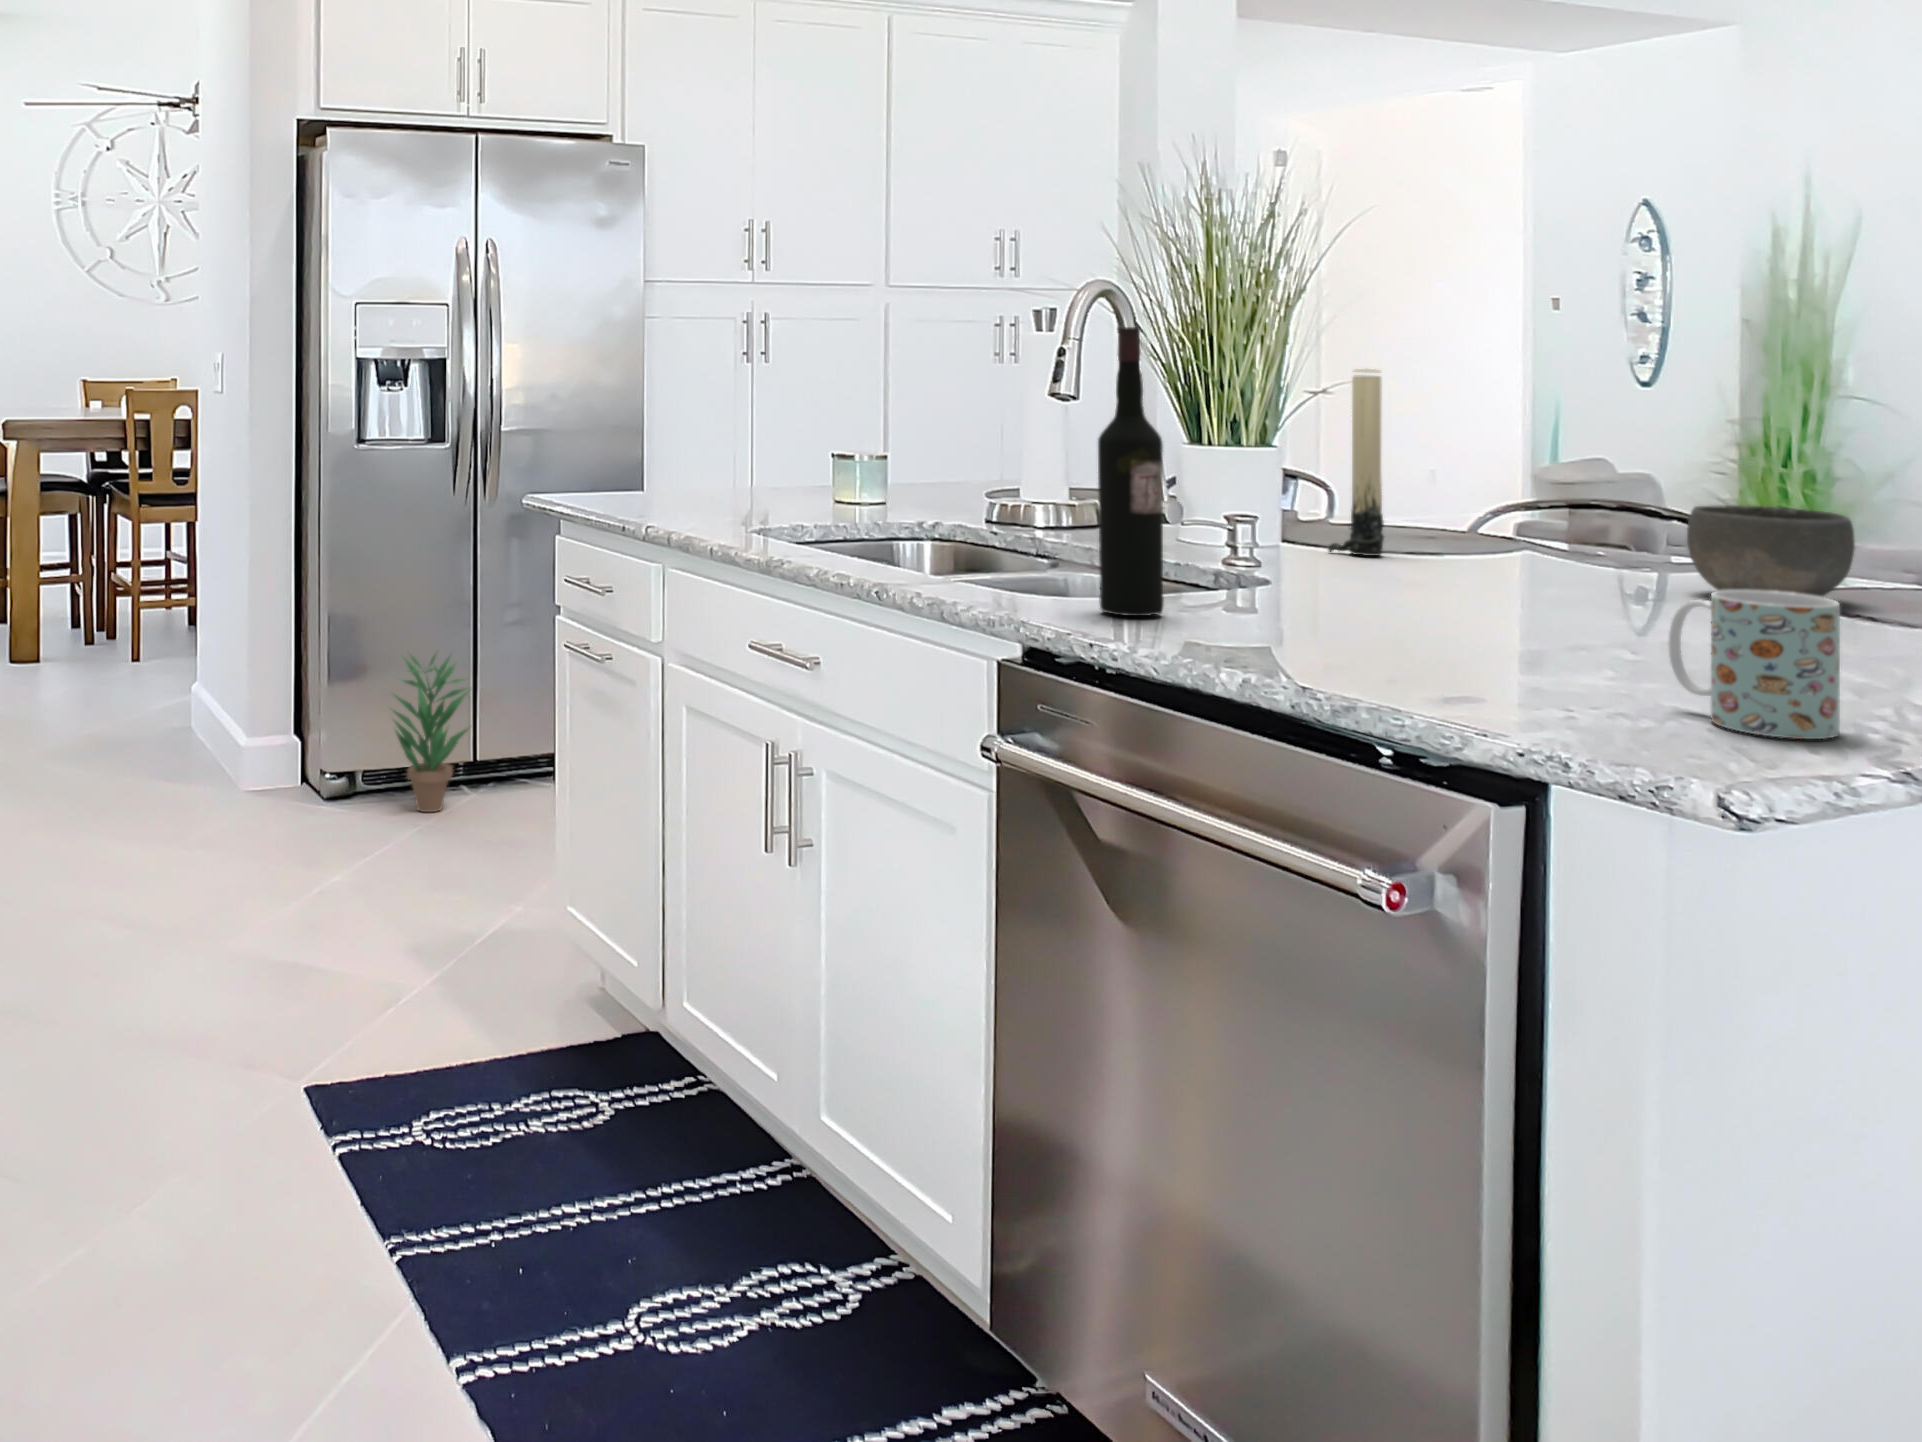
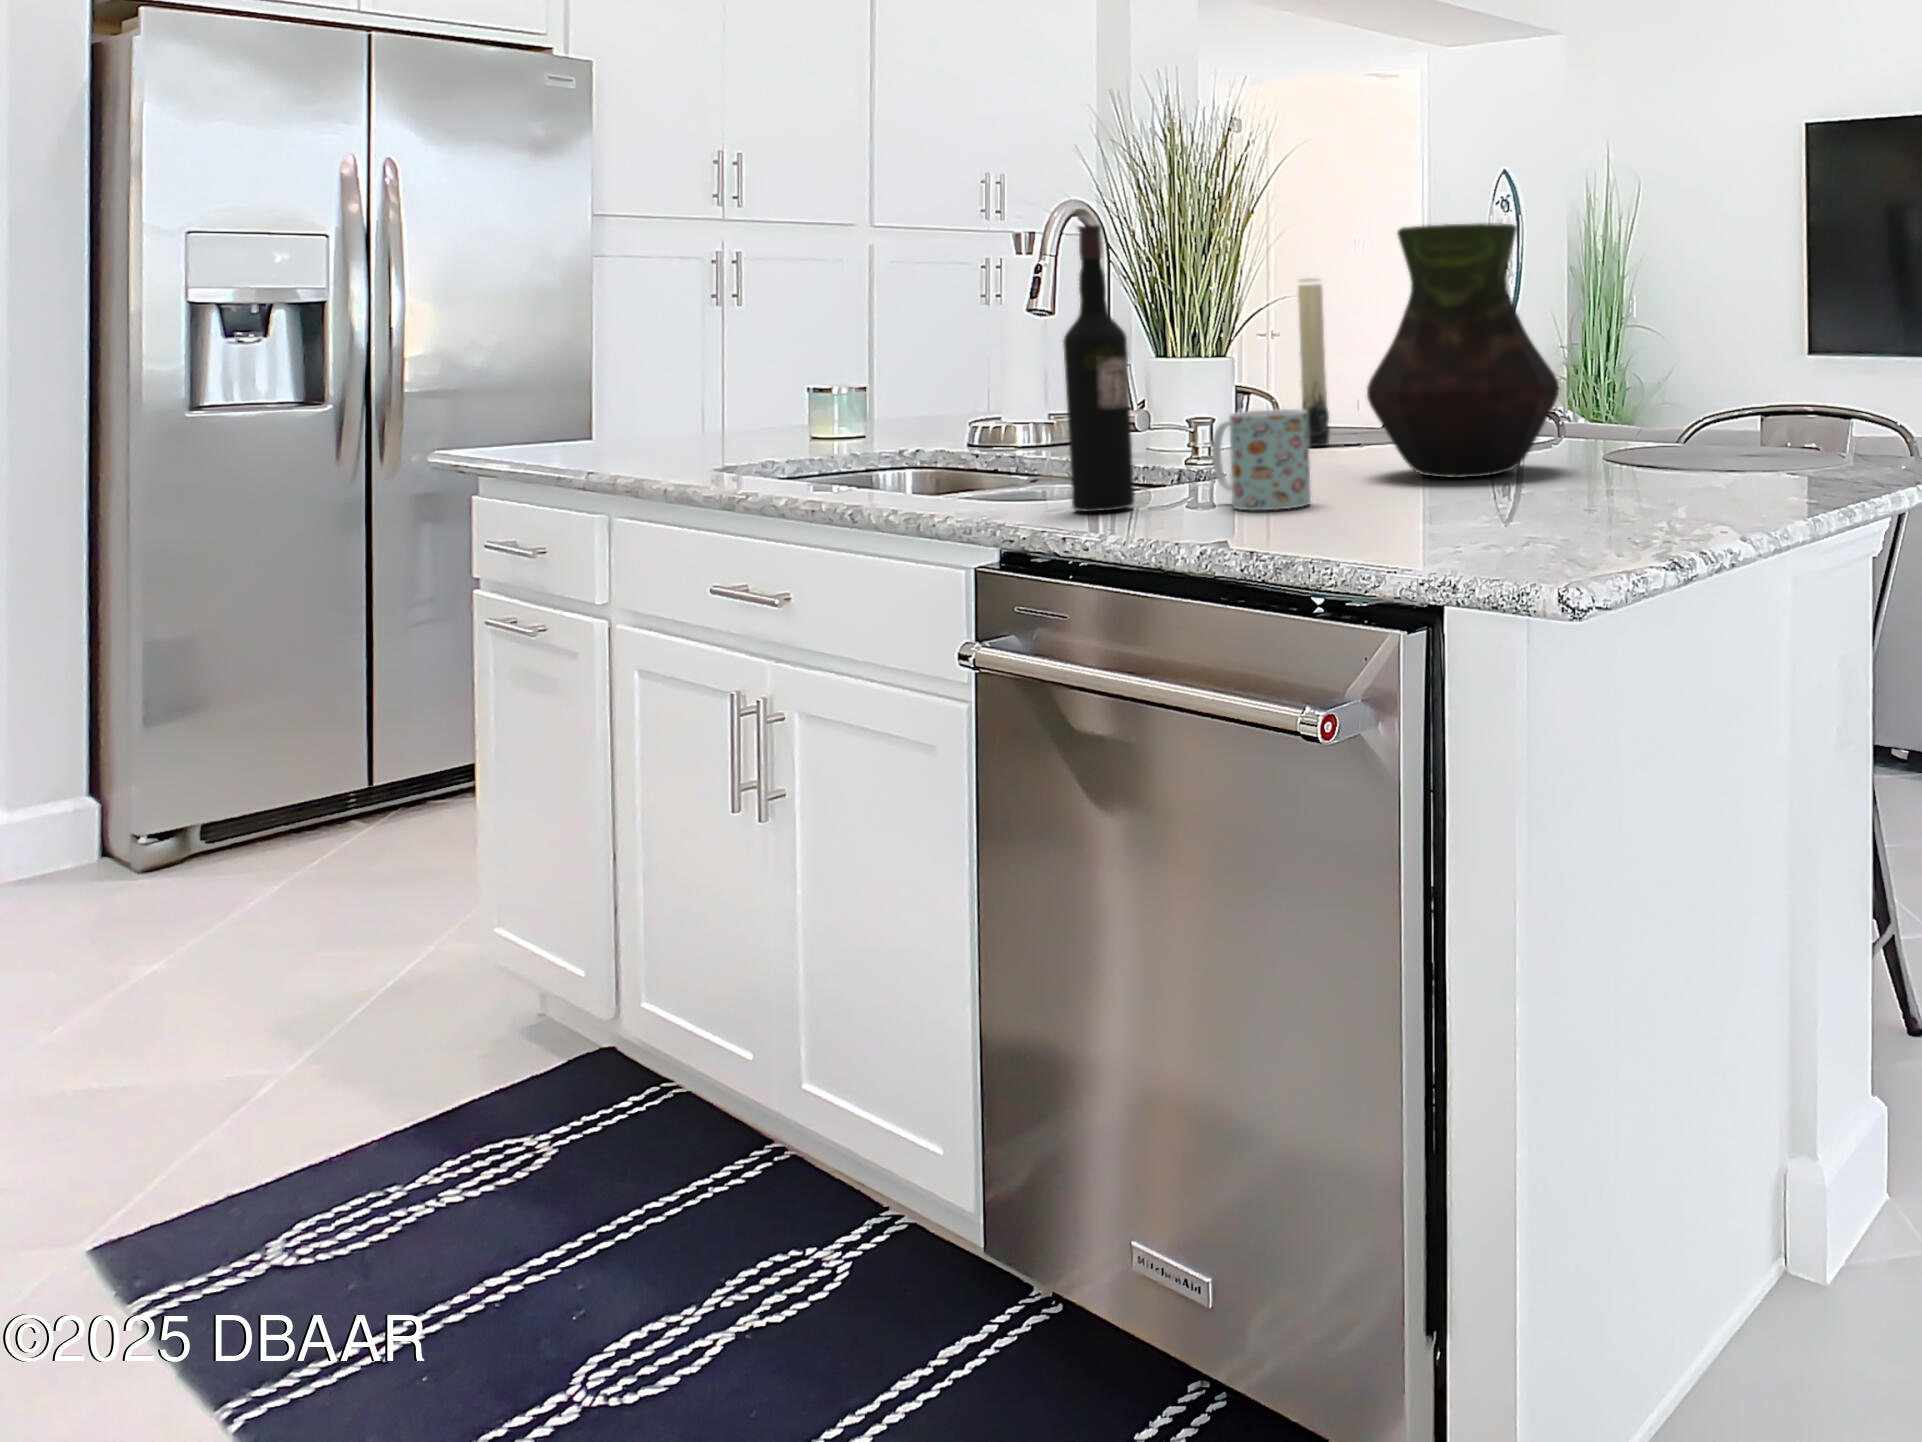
vase: none [1429,332,1679,621] -> present [1367,223,1559,478]
bowl: present [1687,505,1855,597] -> none [1562,373,1677,449]
mug: present [1668,590,1840,739] -> present [1212,409,1311,510]
potted plant: present [394,654,468,812] -> none [245,671,370,866]

